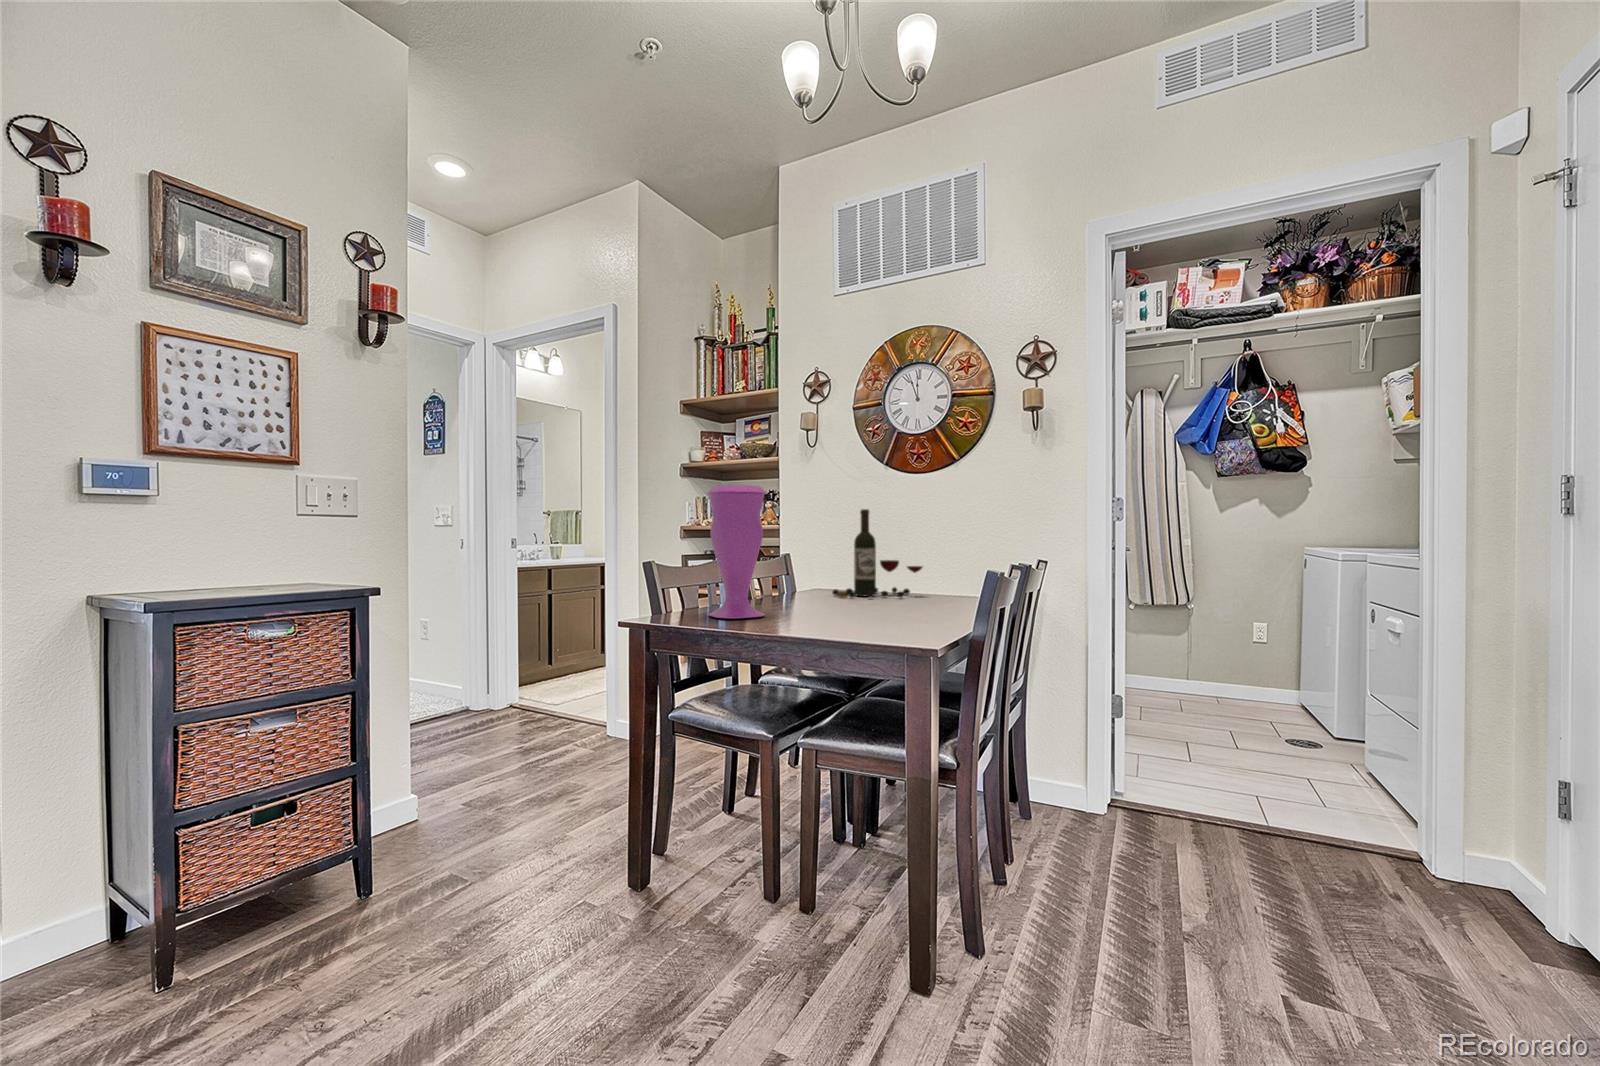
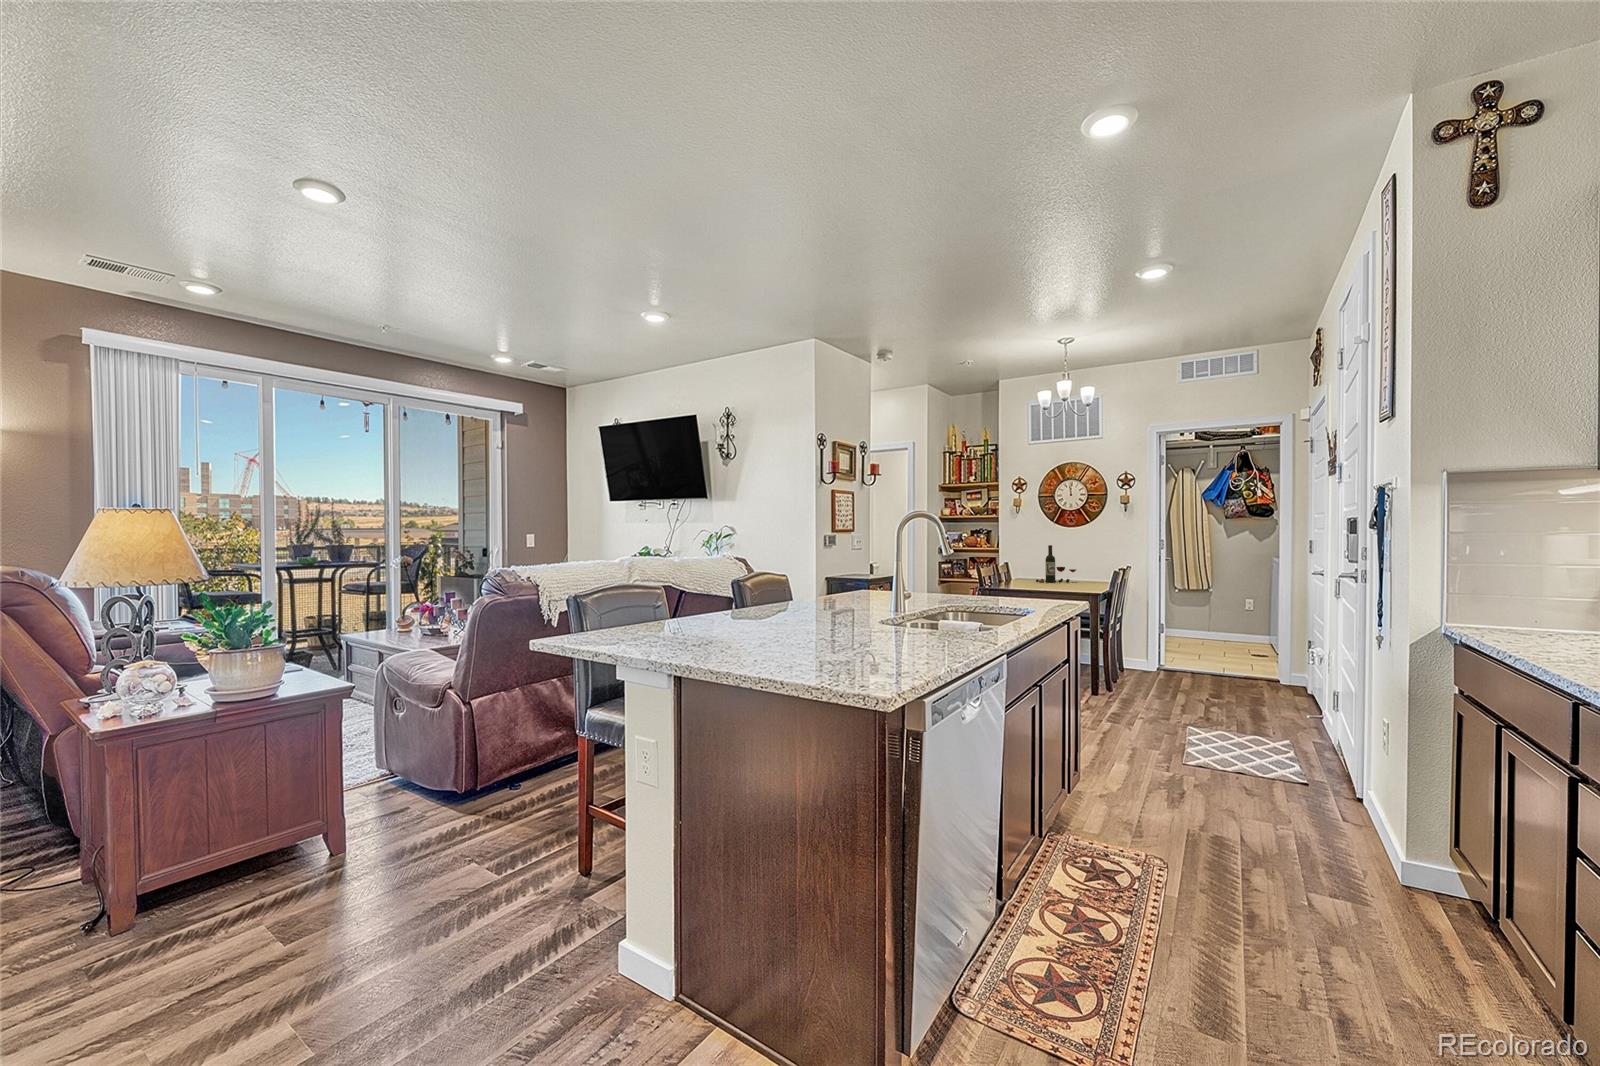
vase: present [705,485,768,619] -> none [1002,542,1027,590]

